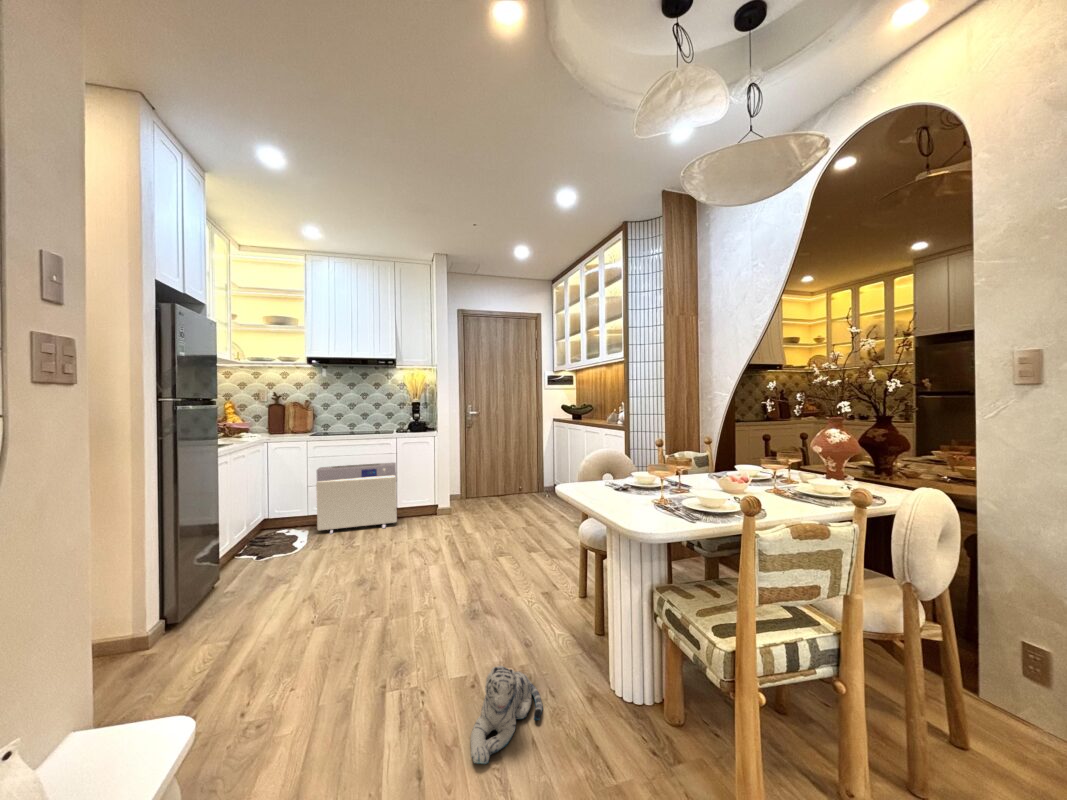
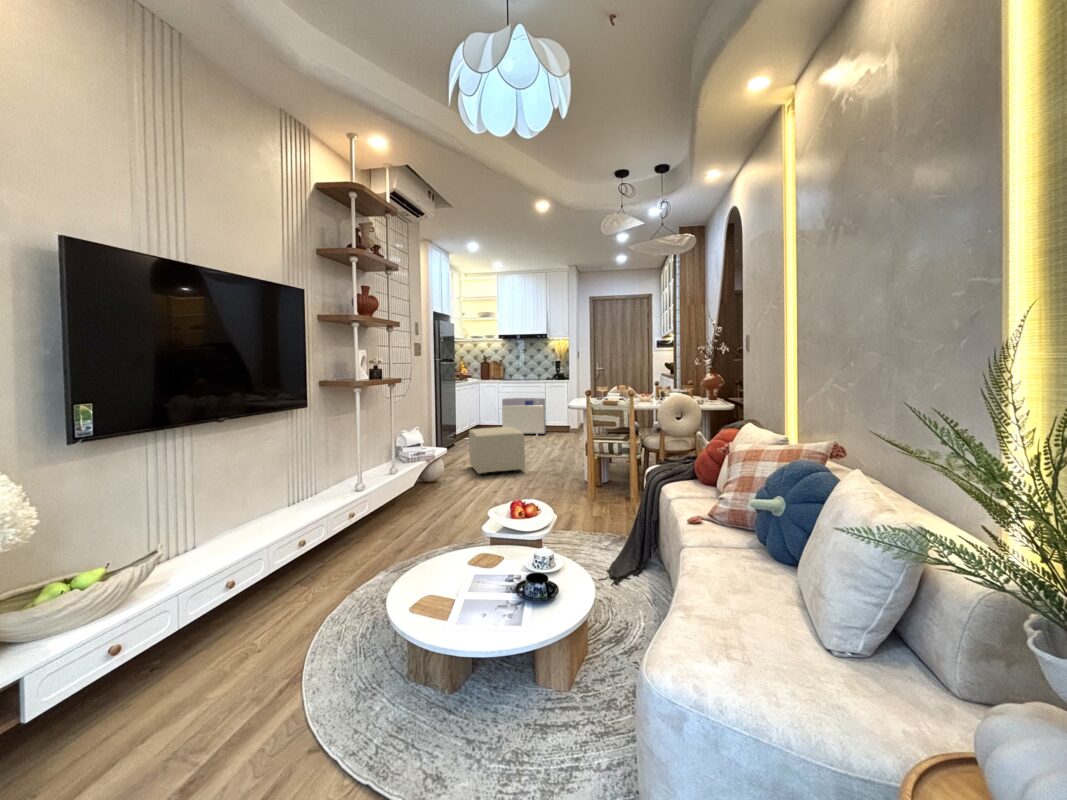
ottoman: none [268,561,444,761] -> present [469,427,525,475]
plush toy: present [470,666,543,764] -> none [522,457,557,482]

